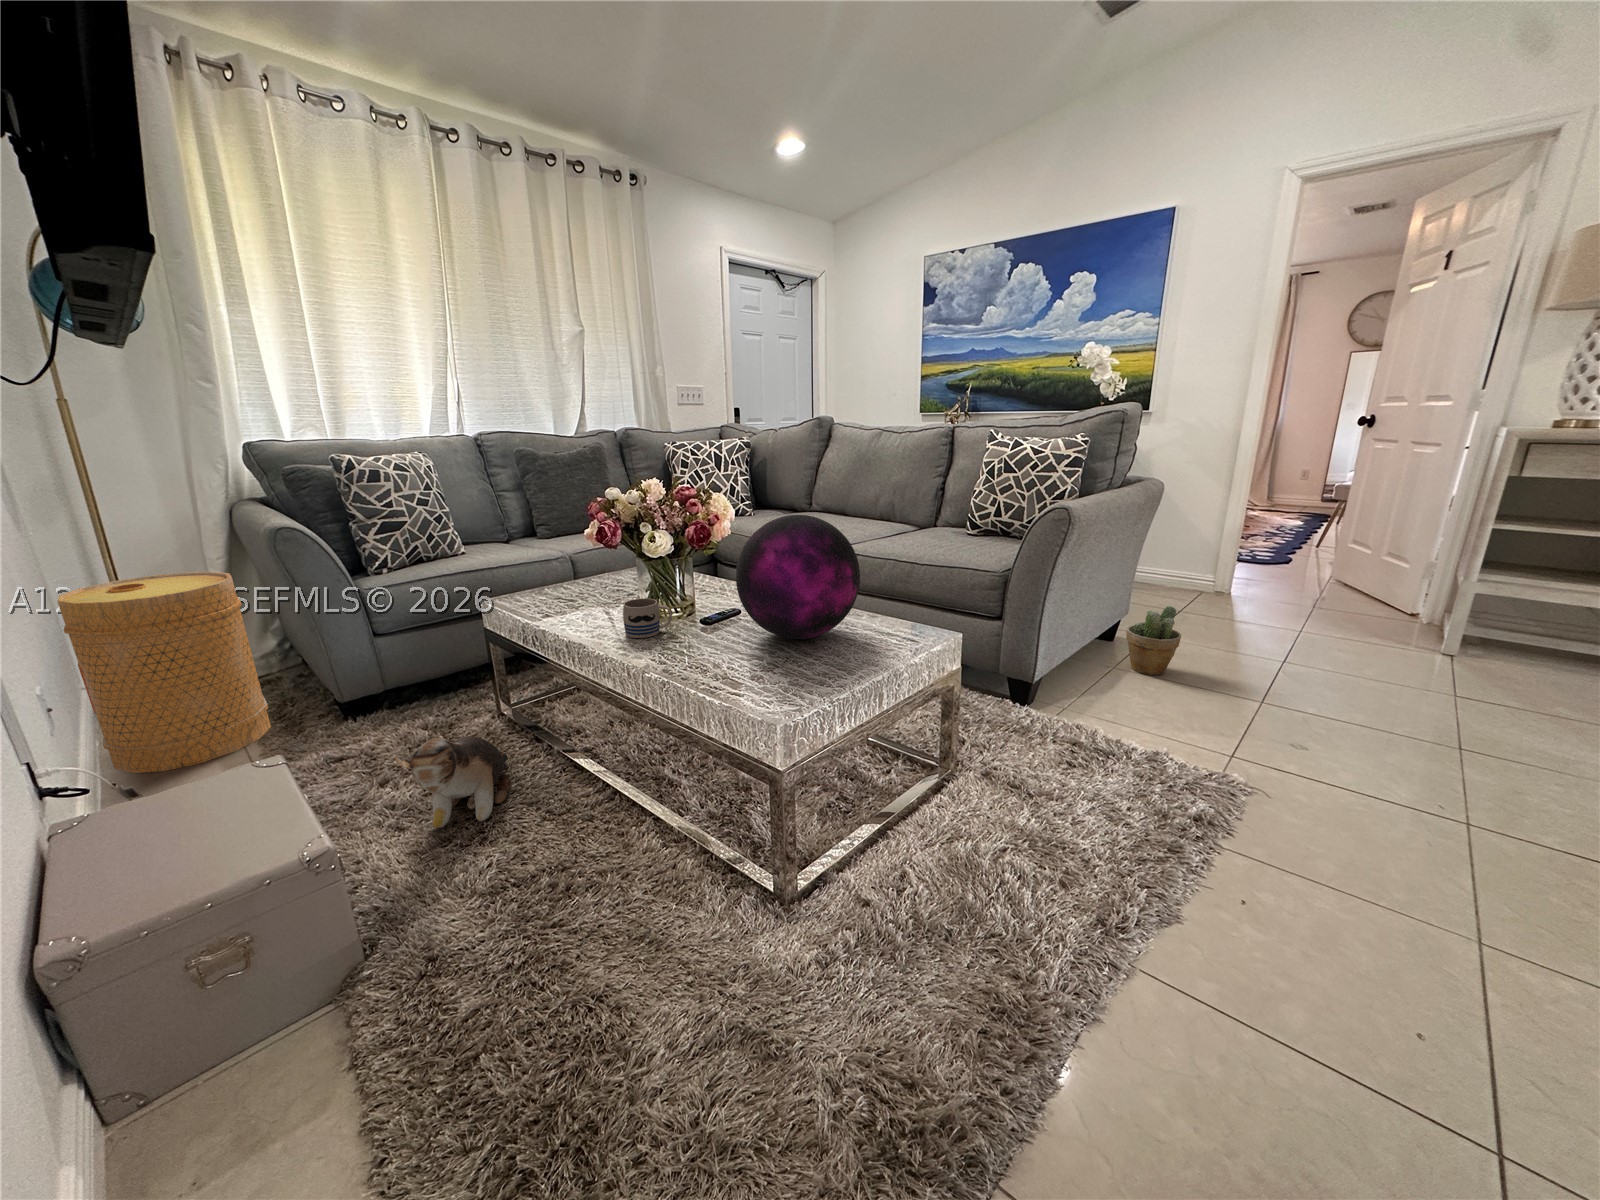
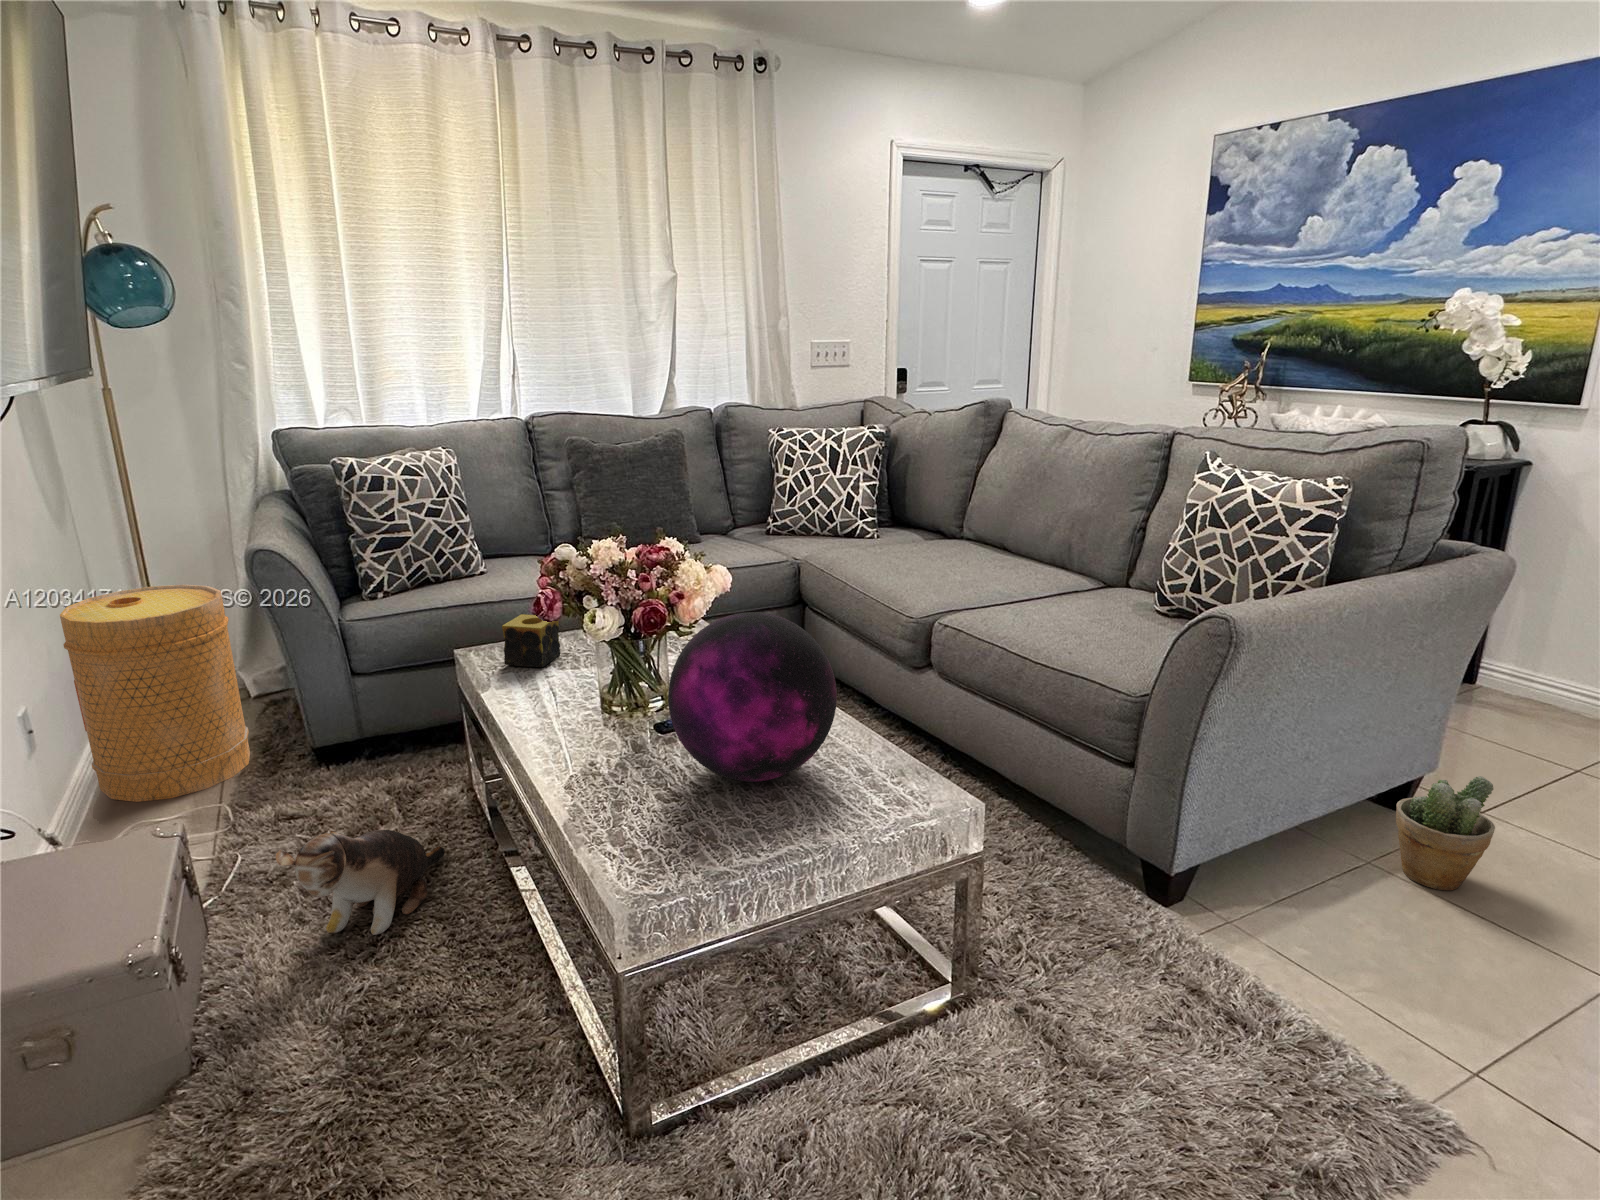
candle: none [538,560,582,600] -> present [502,614,560,667]
mug: present [623,598,672,638] -> none [551,691,613,744]

